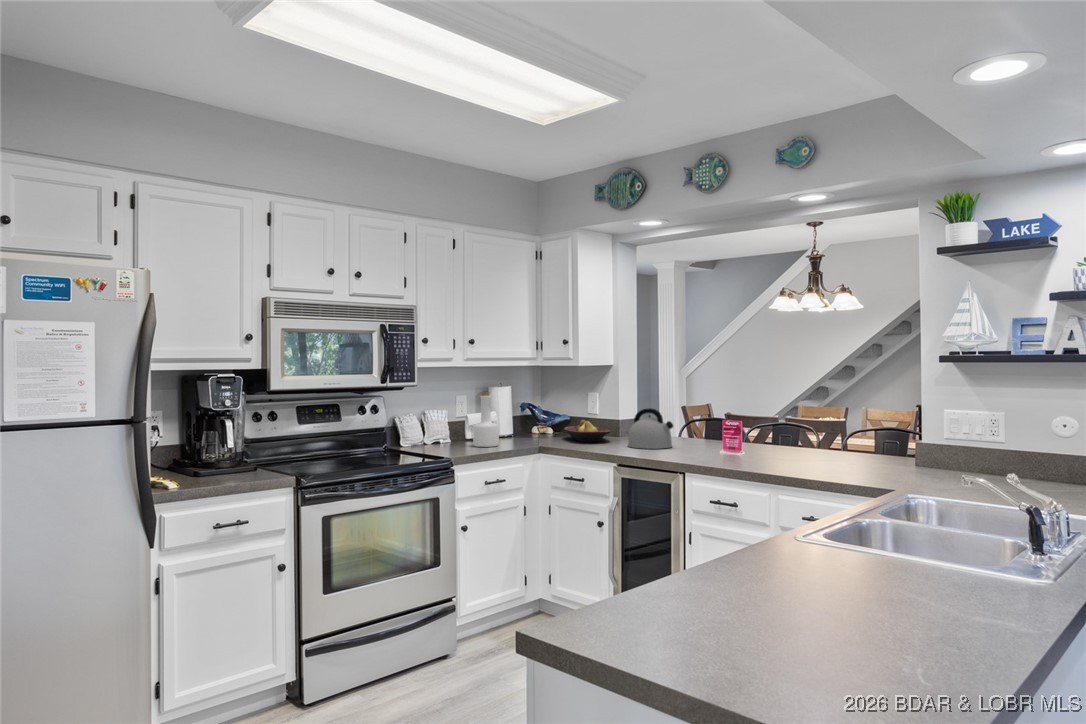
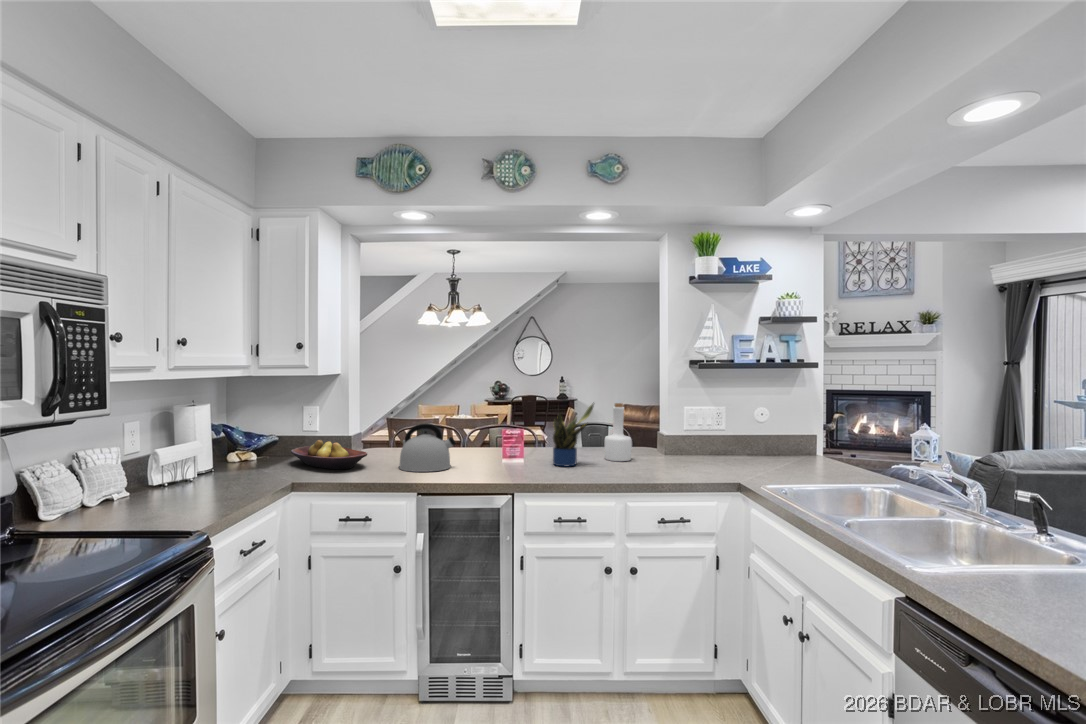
bottle: present [473,392,499,447] -> present [604,403,632,461]
potted plant: none [761,392,805,457] -> present [553,404,594,466]

